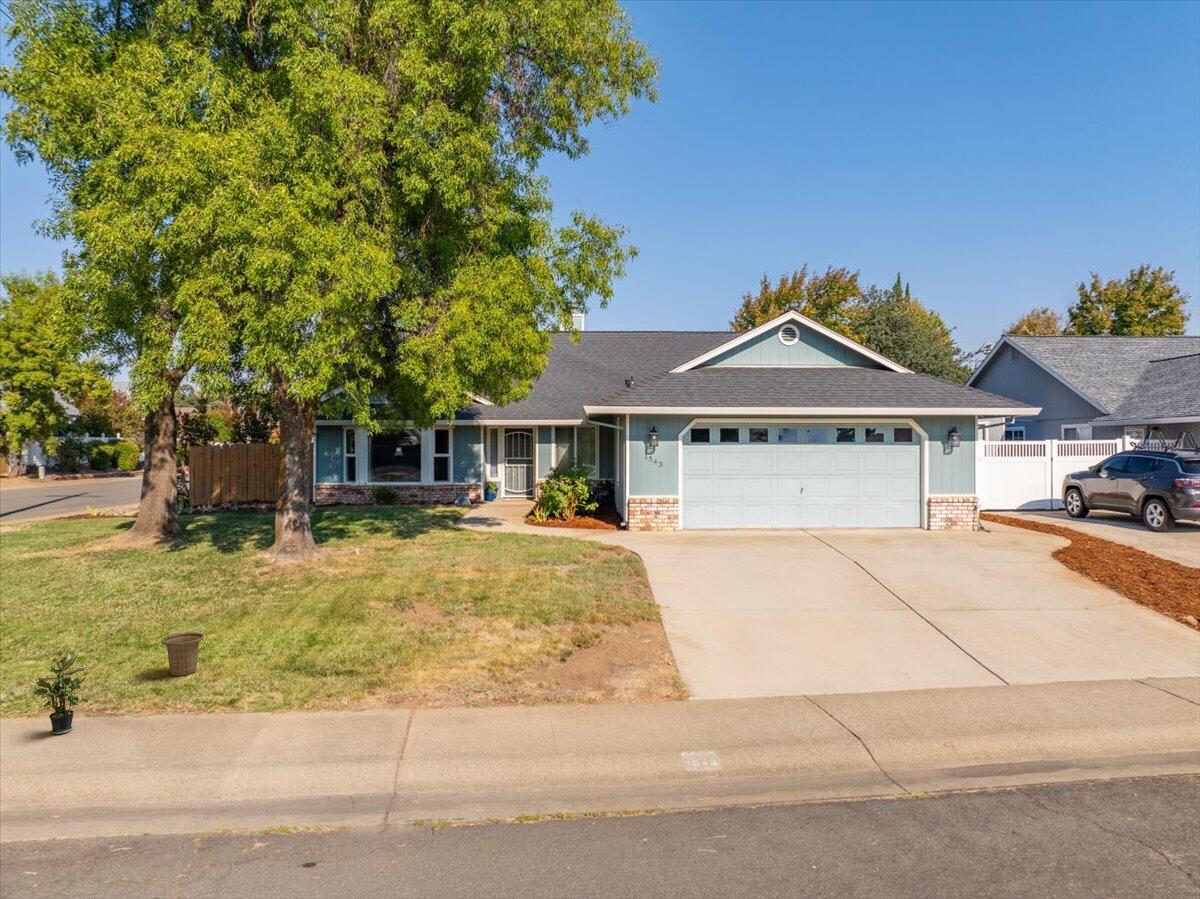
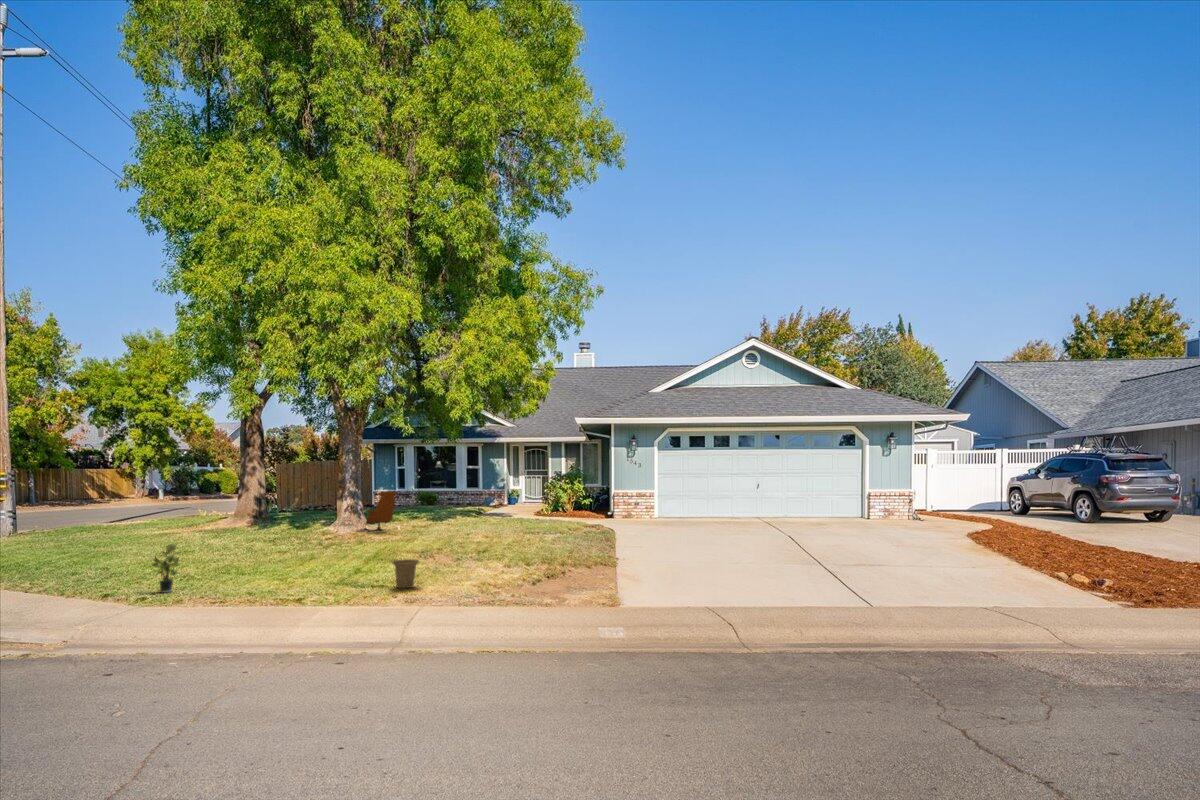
lounge chair: none [315,509,369,564] -> present [361,491,396,532]
basket: present [161,632,204,676] -> present [392,559,419,588]

